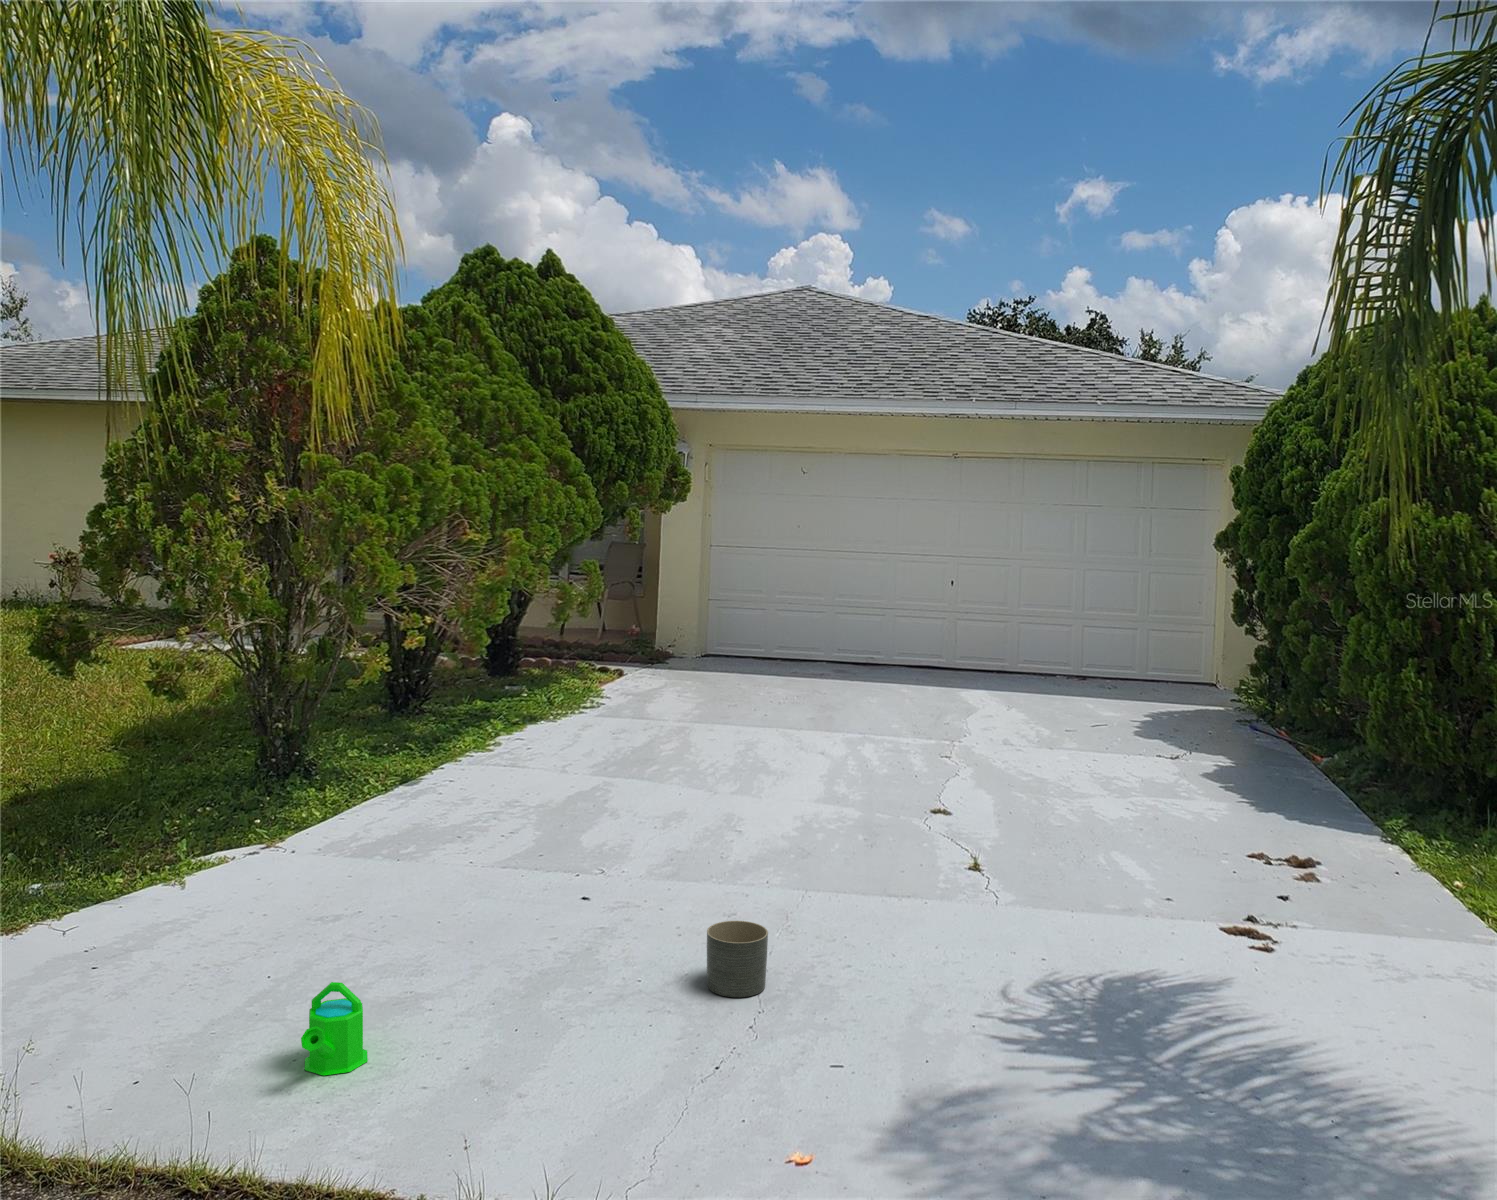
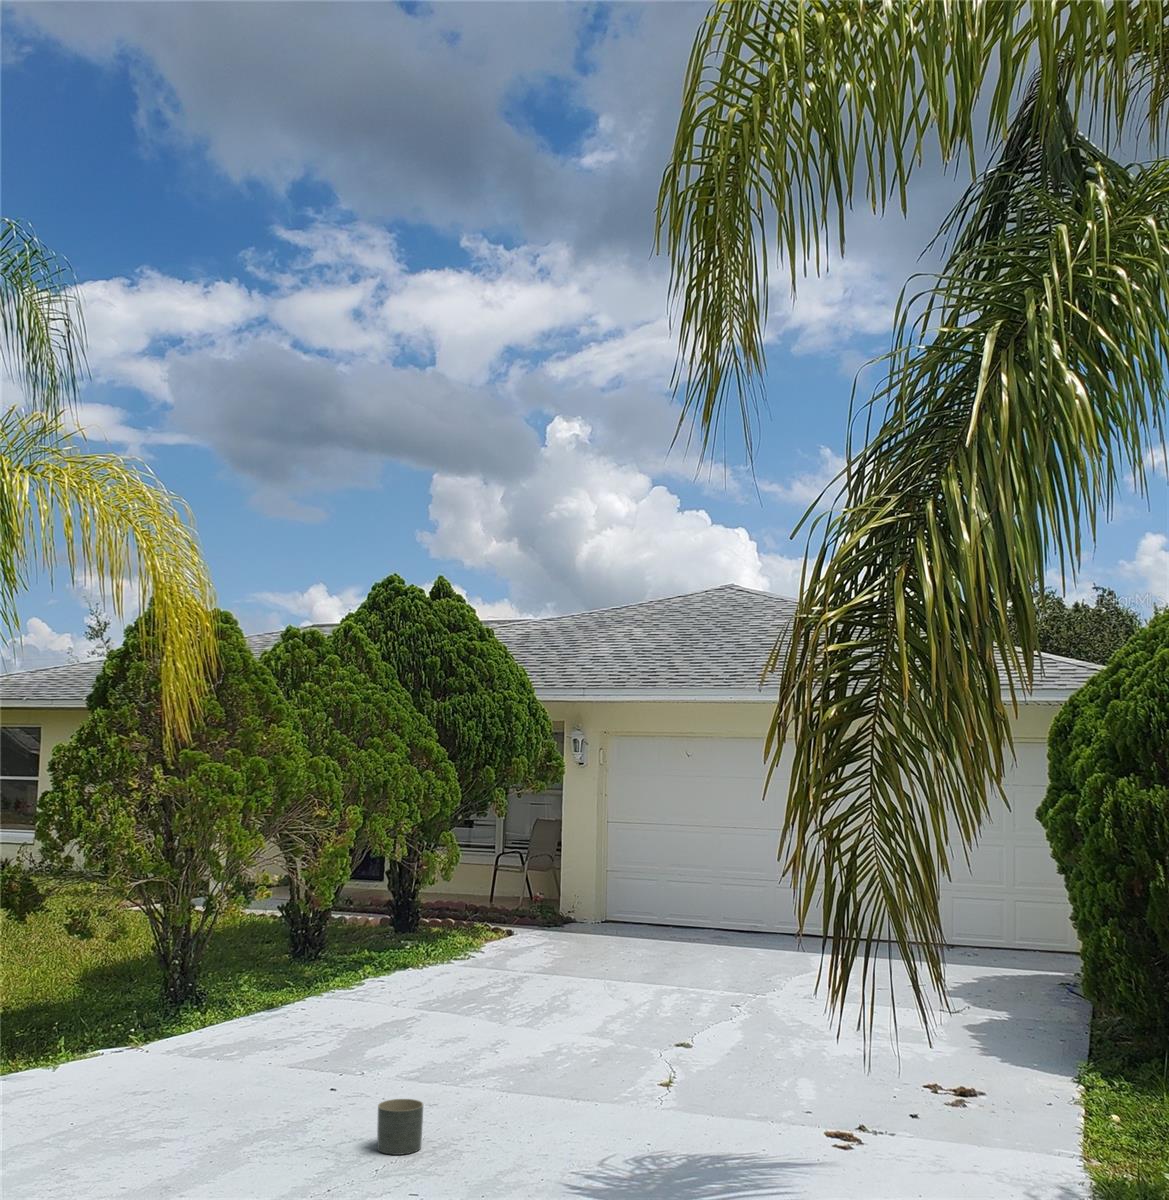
watering can: present [301,982,368,1076] -> none [68,1116,120,1181]

